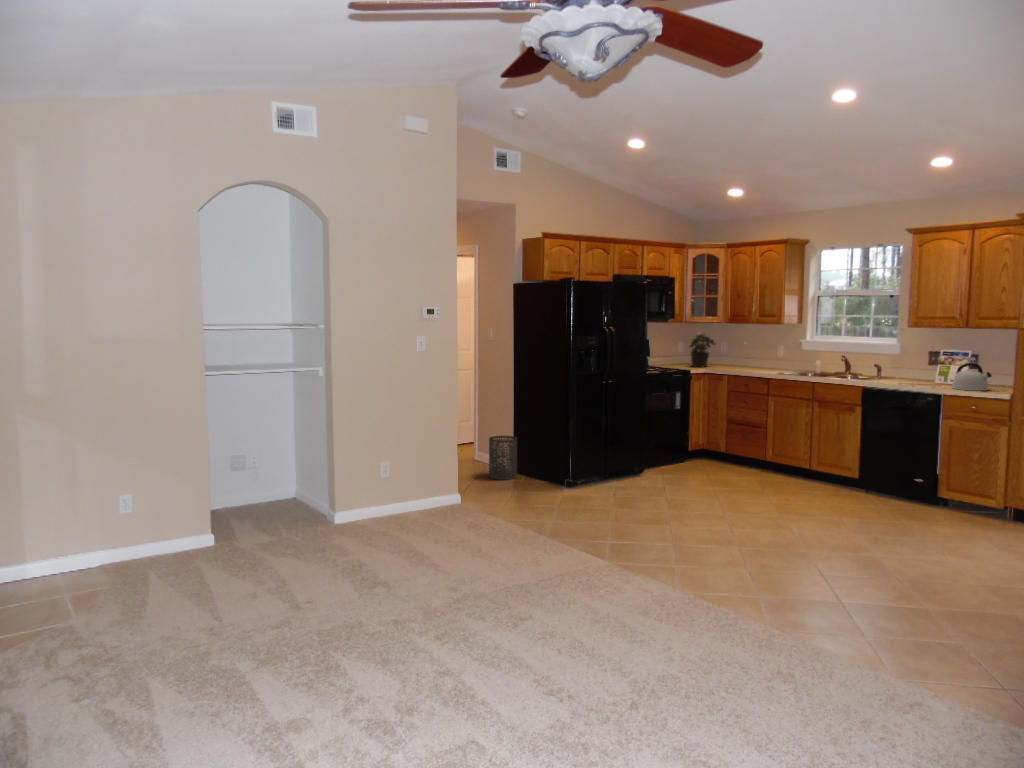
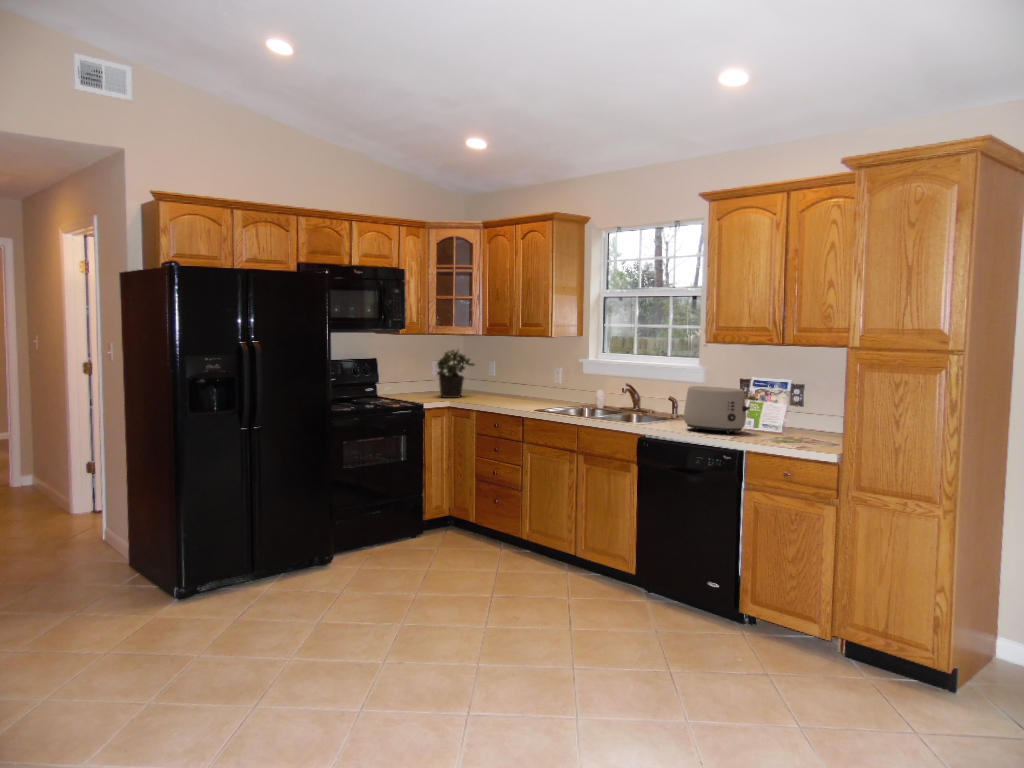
toaster: none [894,355,943,386] -> present [684,386,750,434]
kettle: present [952,363,992,391] -> none [760,400,816,445]
trash can: present [489,436,517,480] -> none [74,510,128,585]

